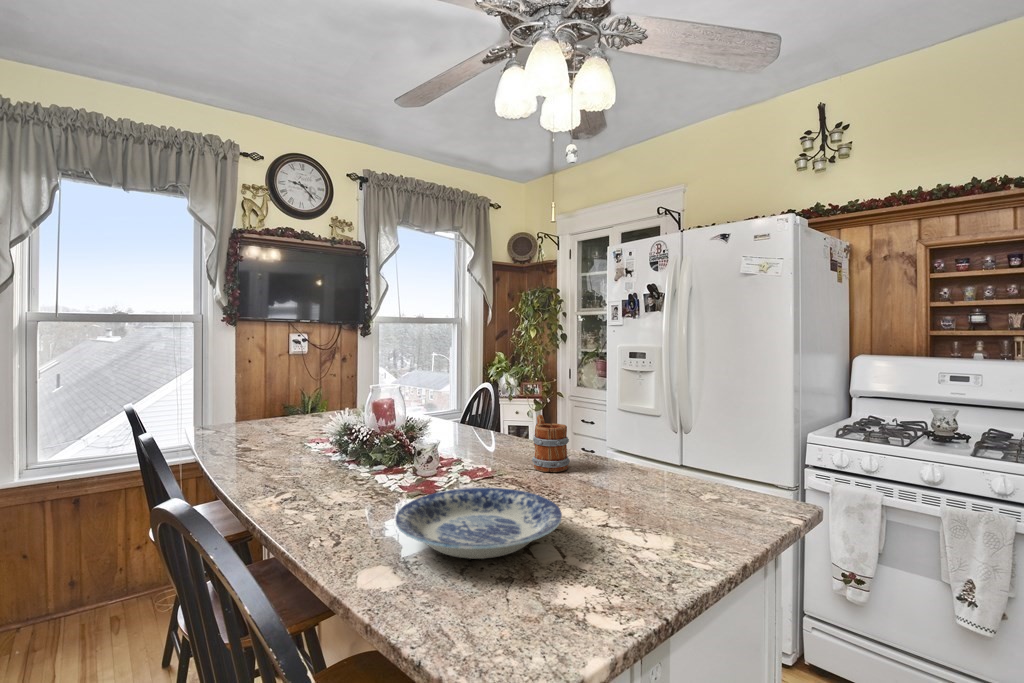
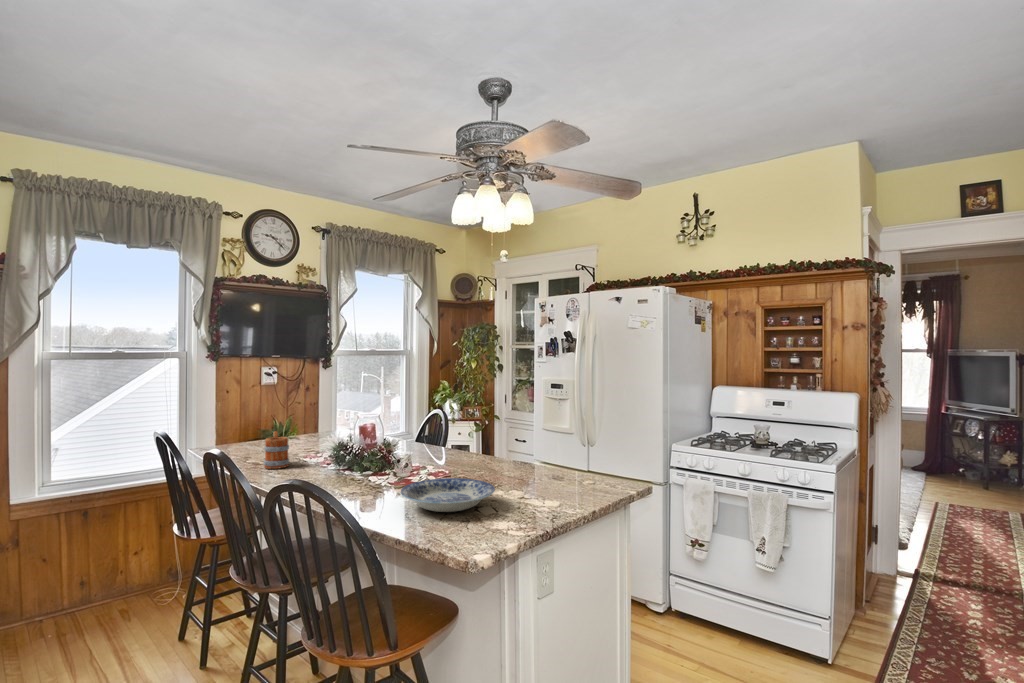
mug: present [532,415,570,472] -> present [264,431,289,469]

